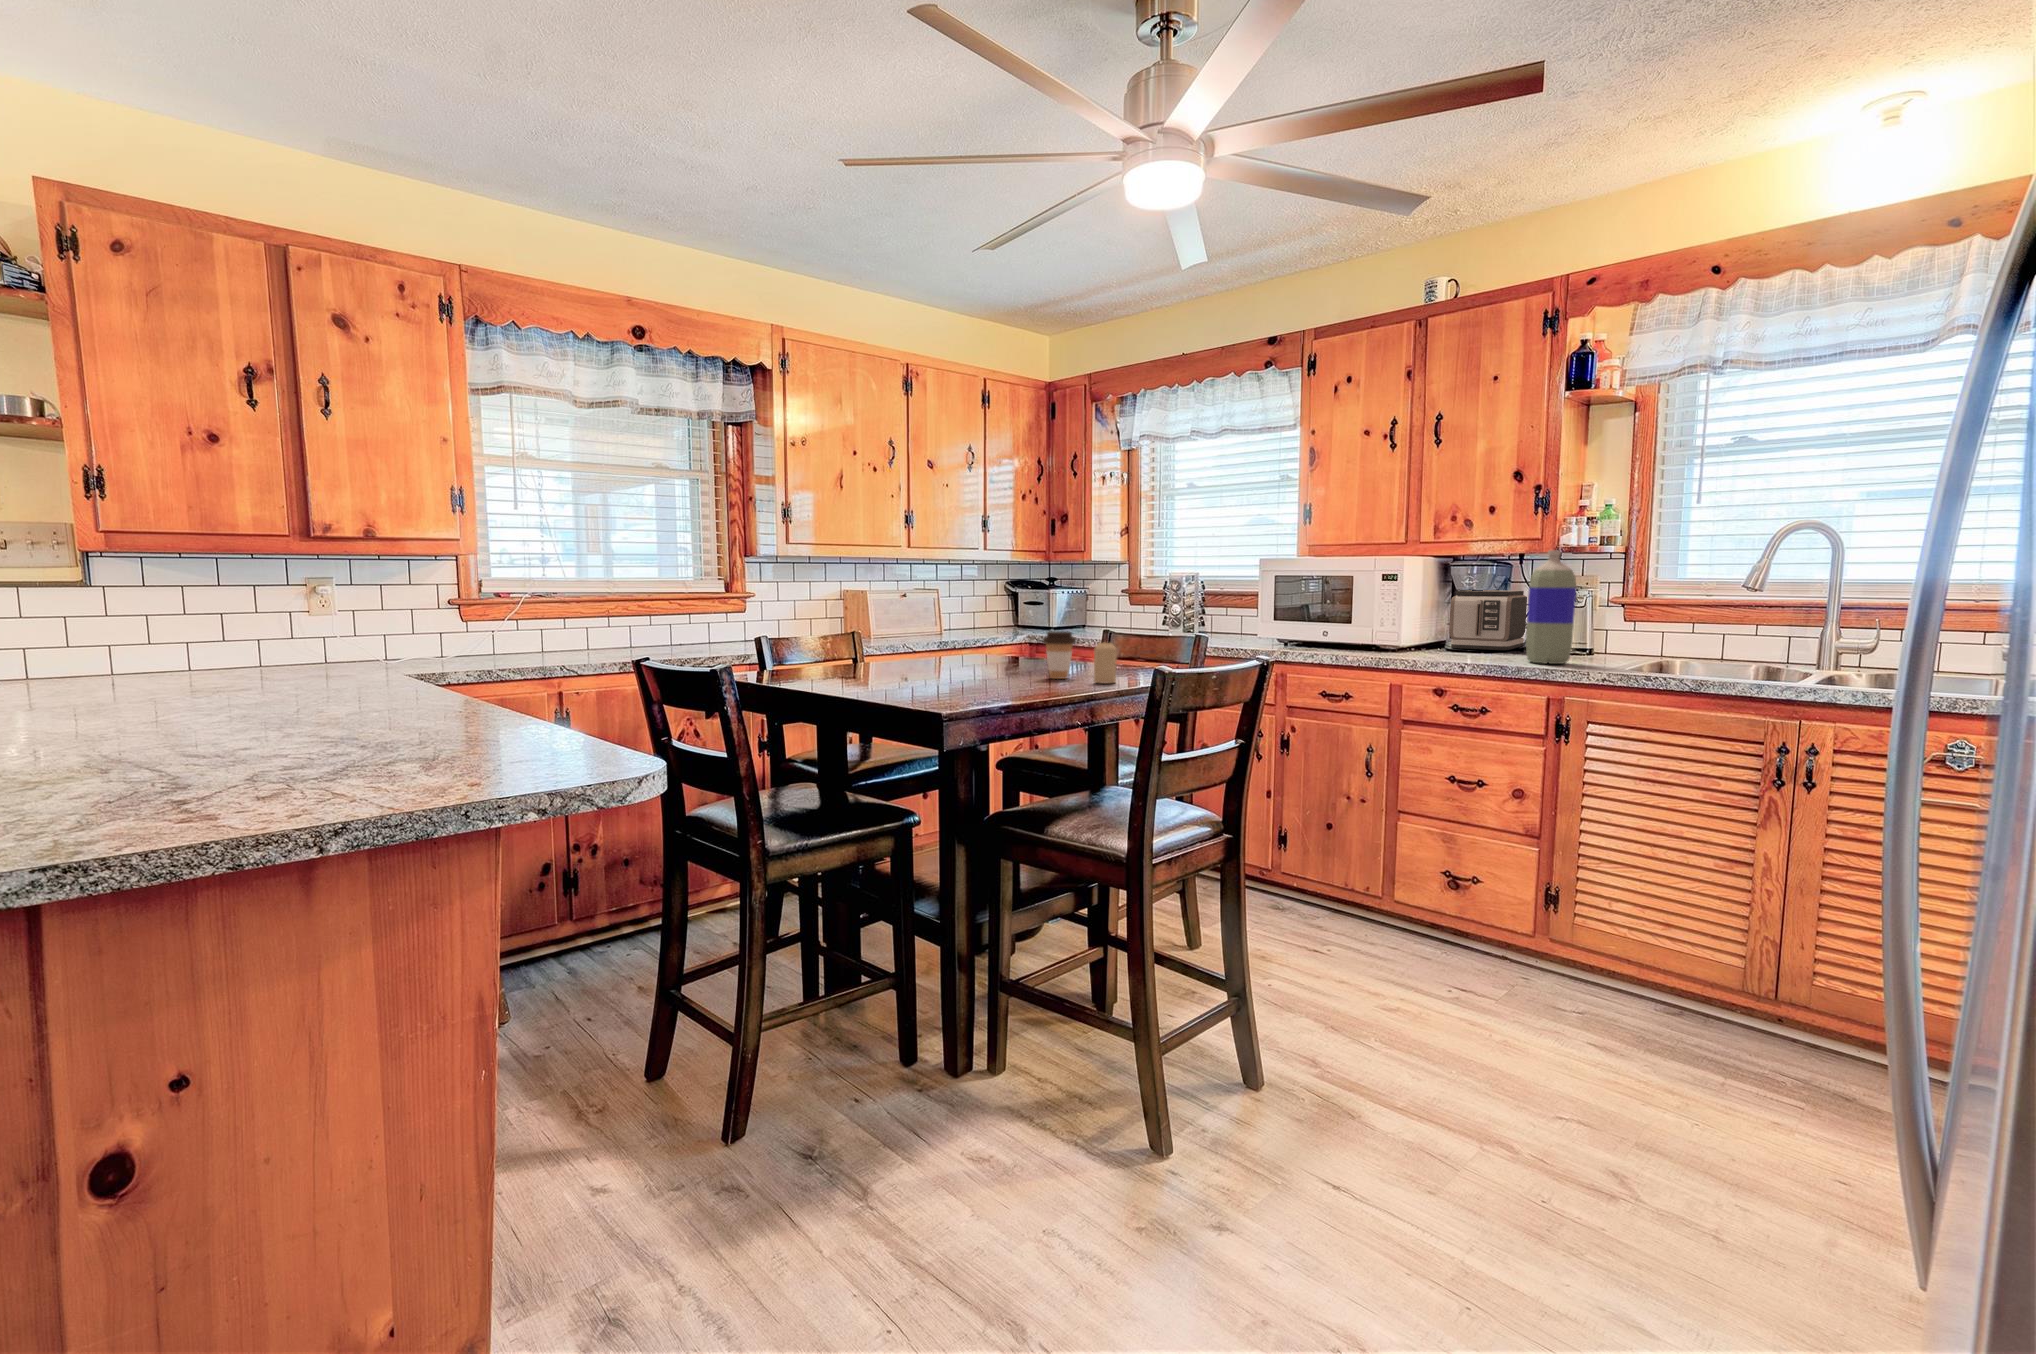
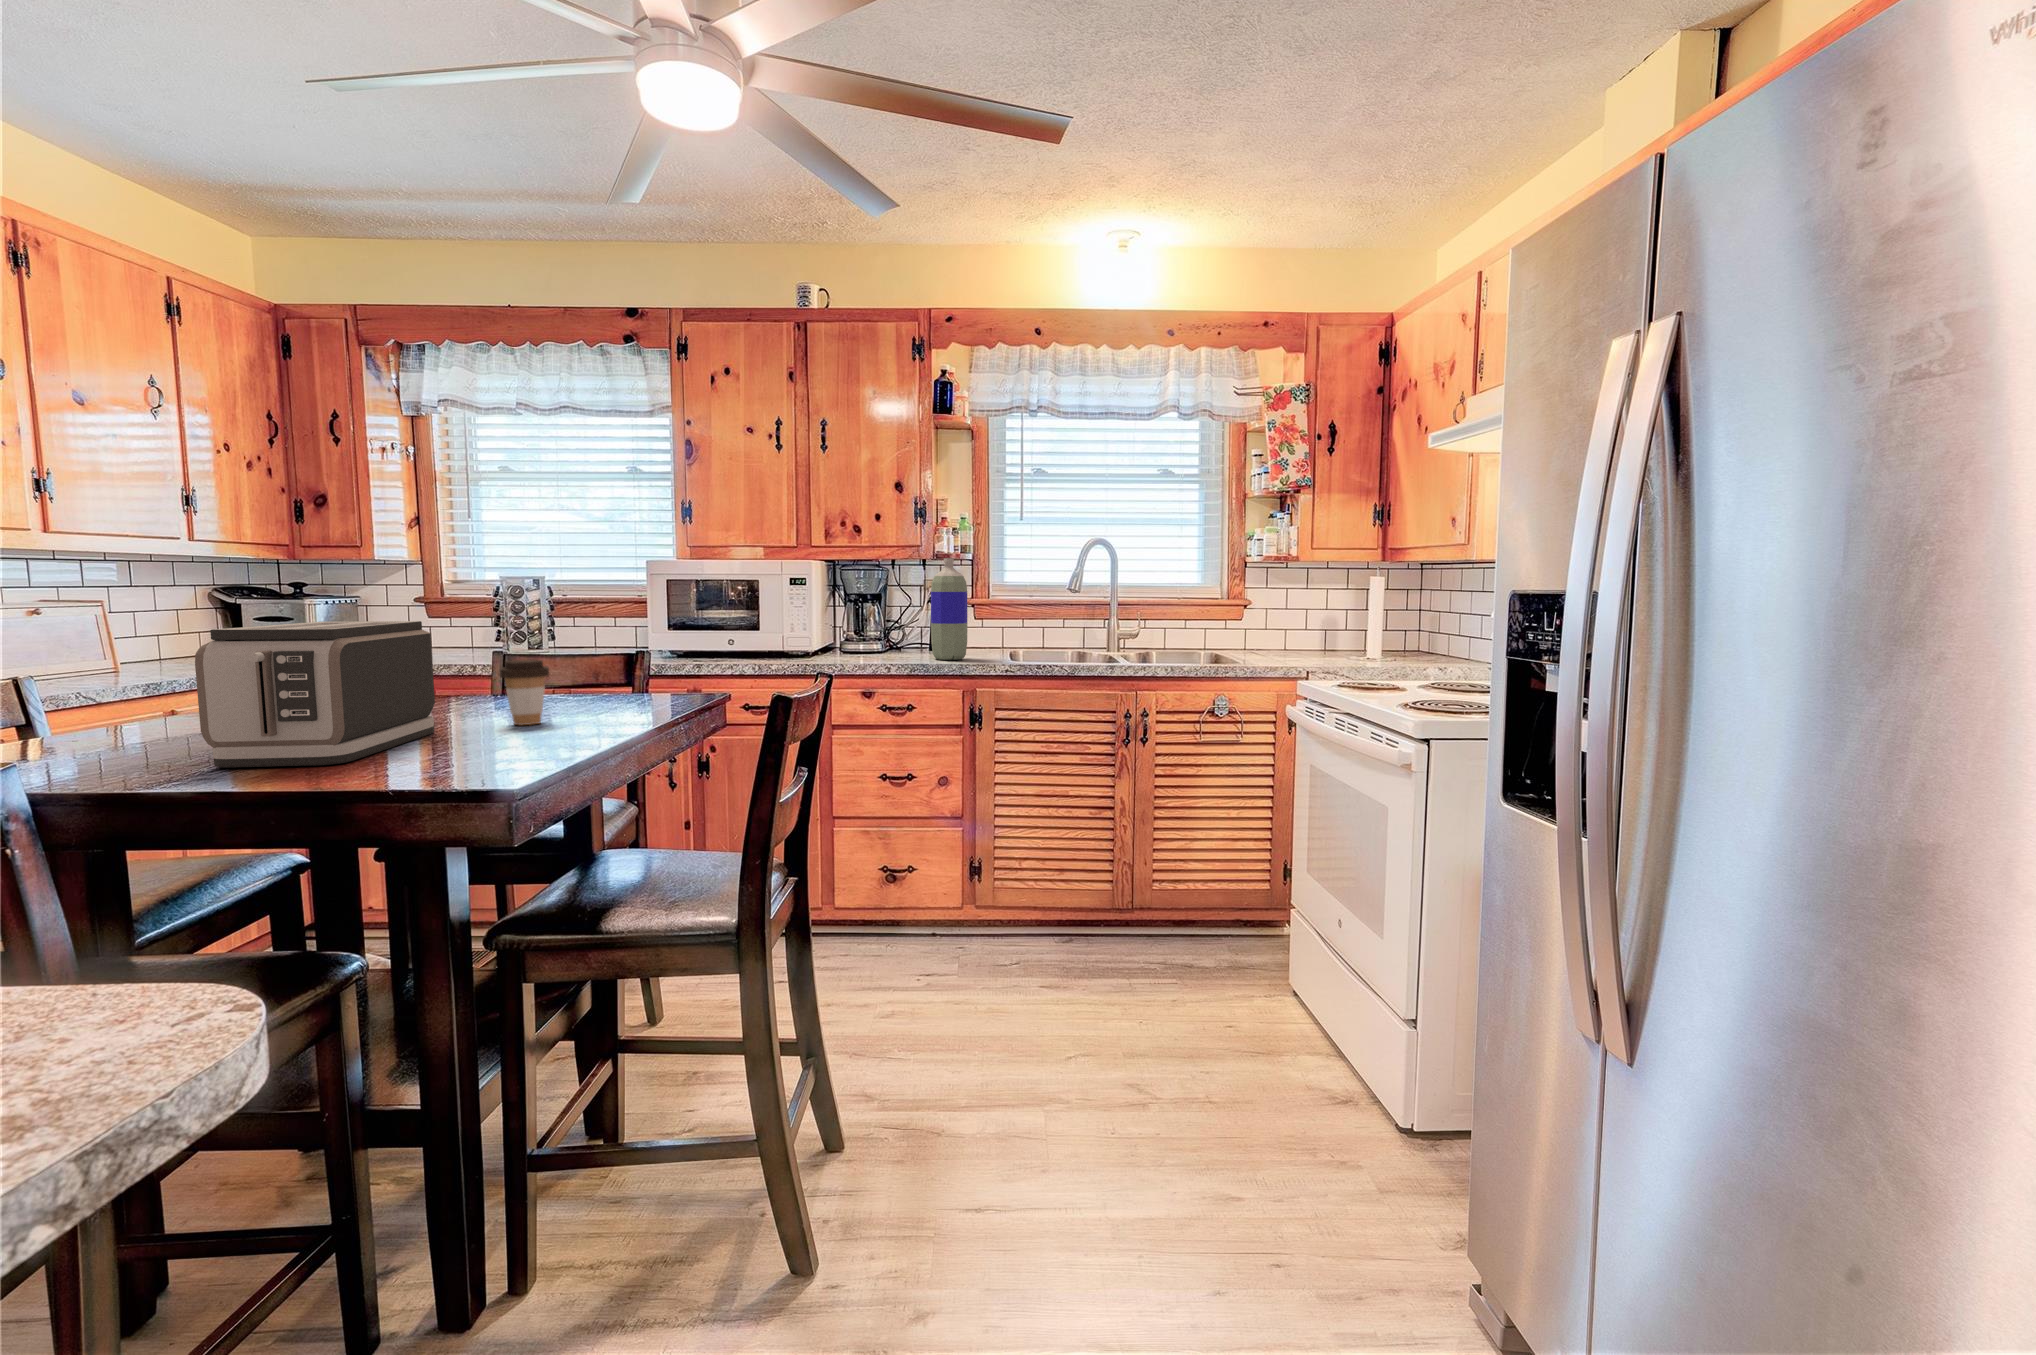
toaster: present [1449,590,1527,650] -> present [195,621,435,768]
candle: present [1094,642,1117,684] -> none [594,671,627,725]

